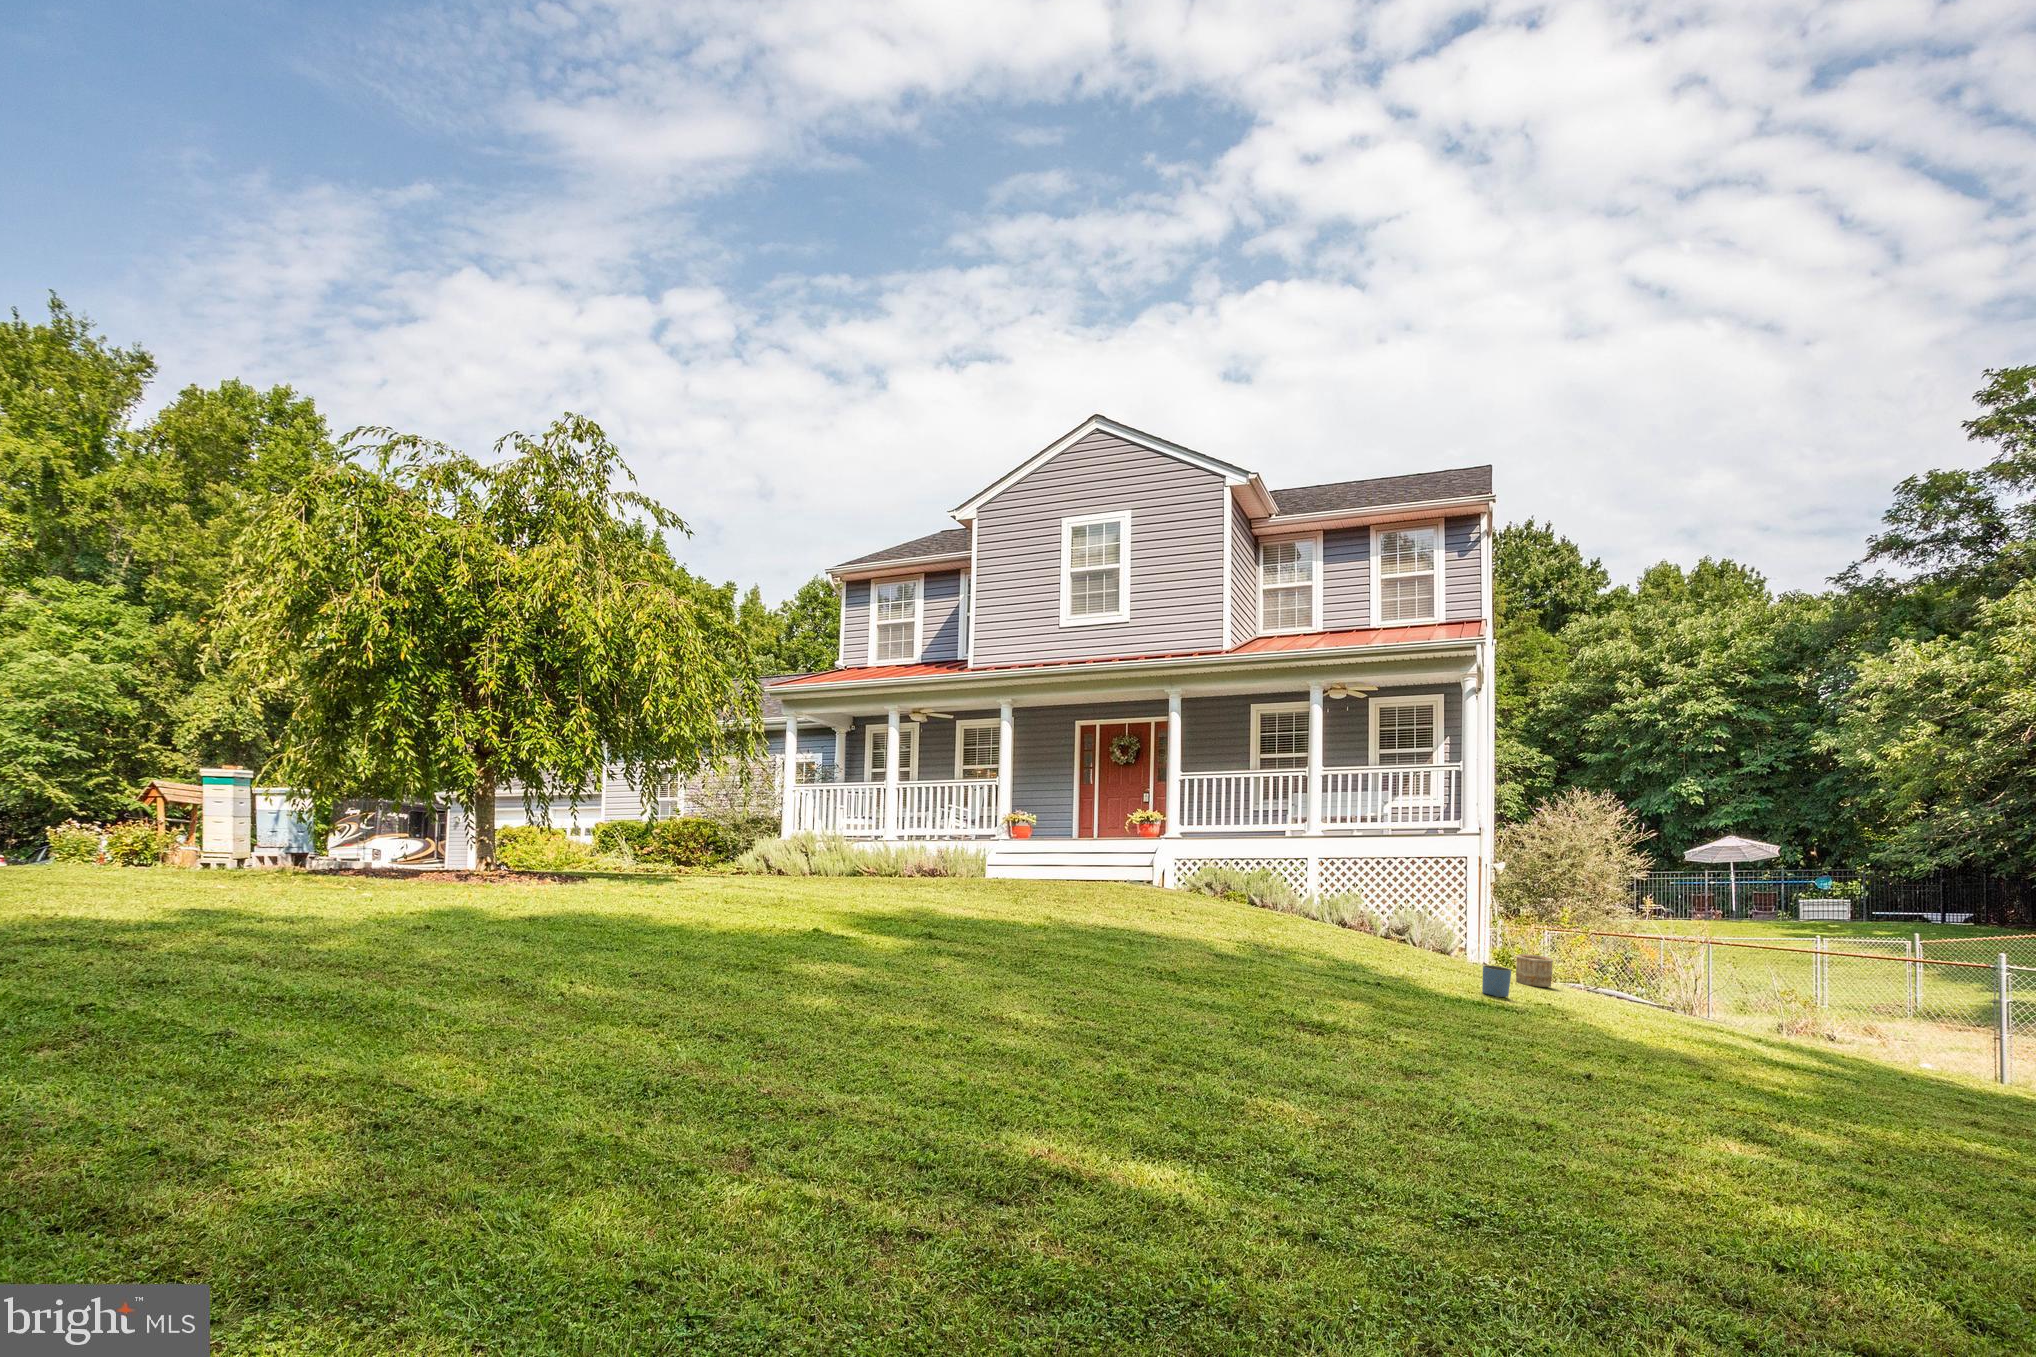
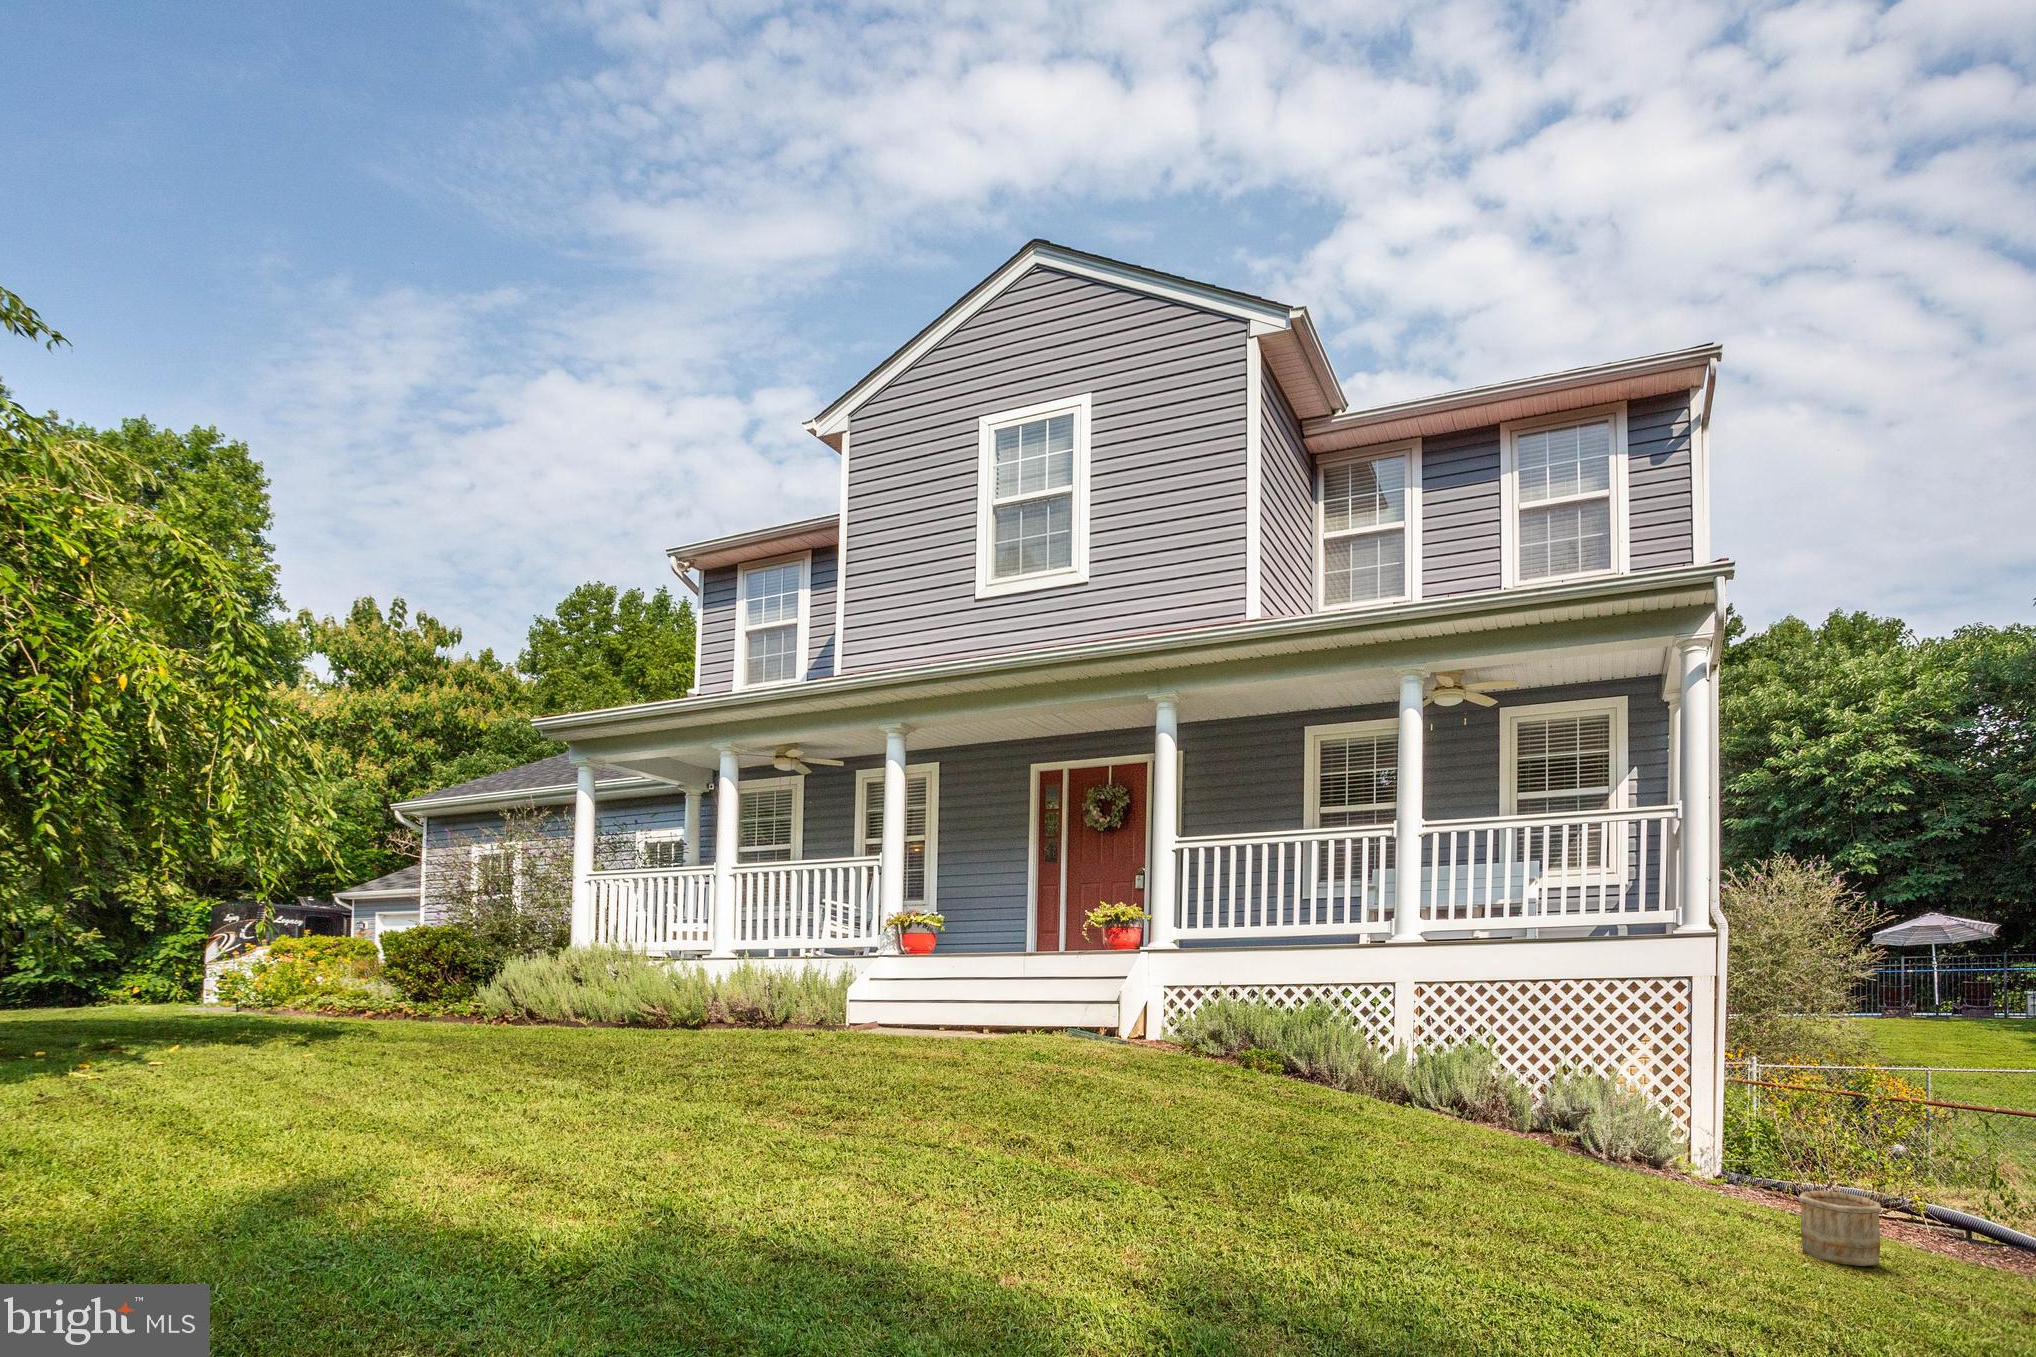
planter: present [1482,965,1511,997] -> none [1737,1249,1806,1331]

